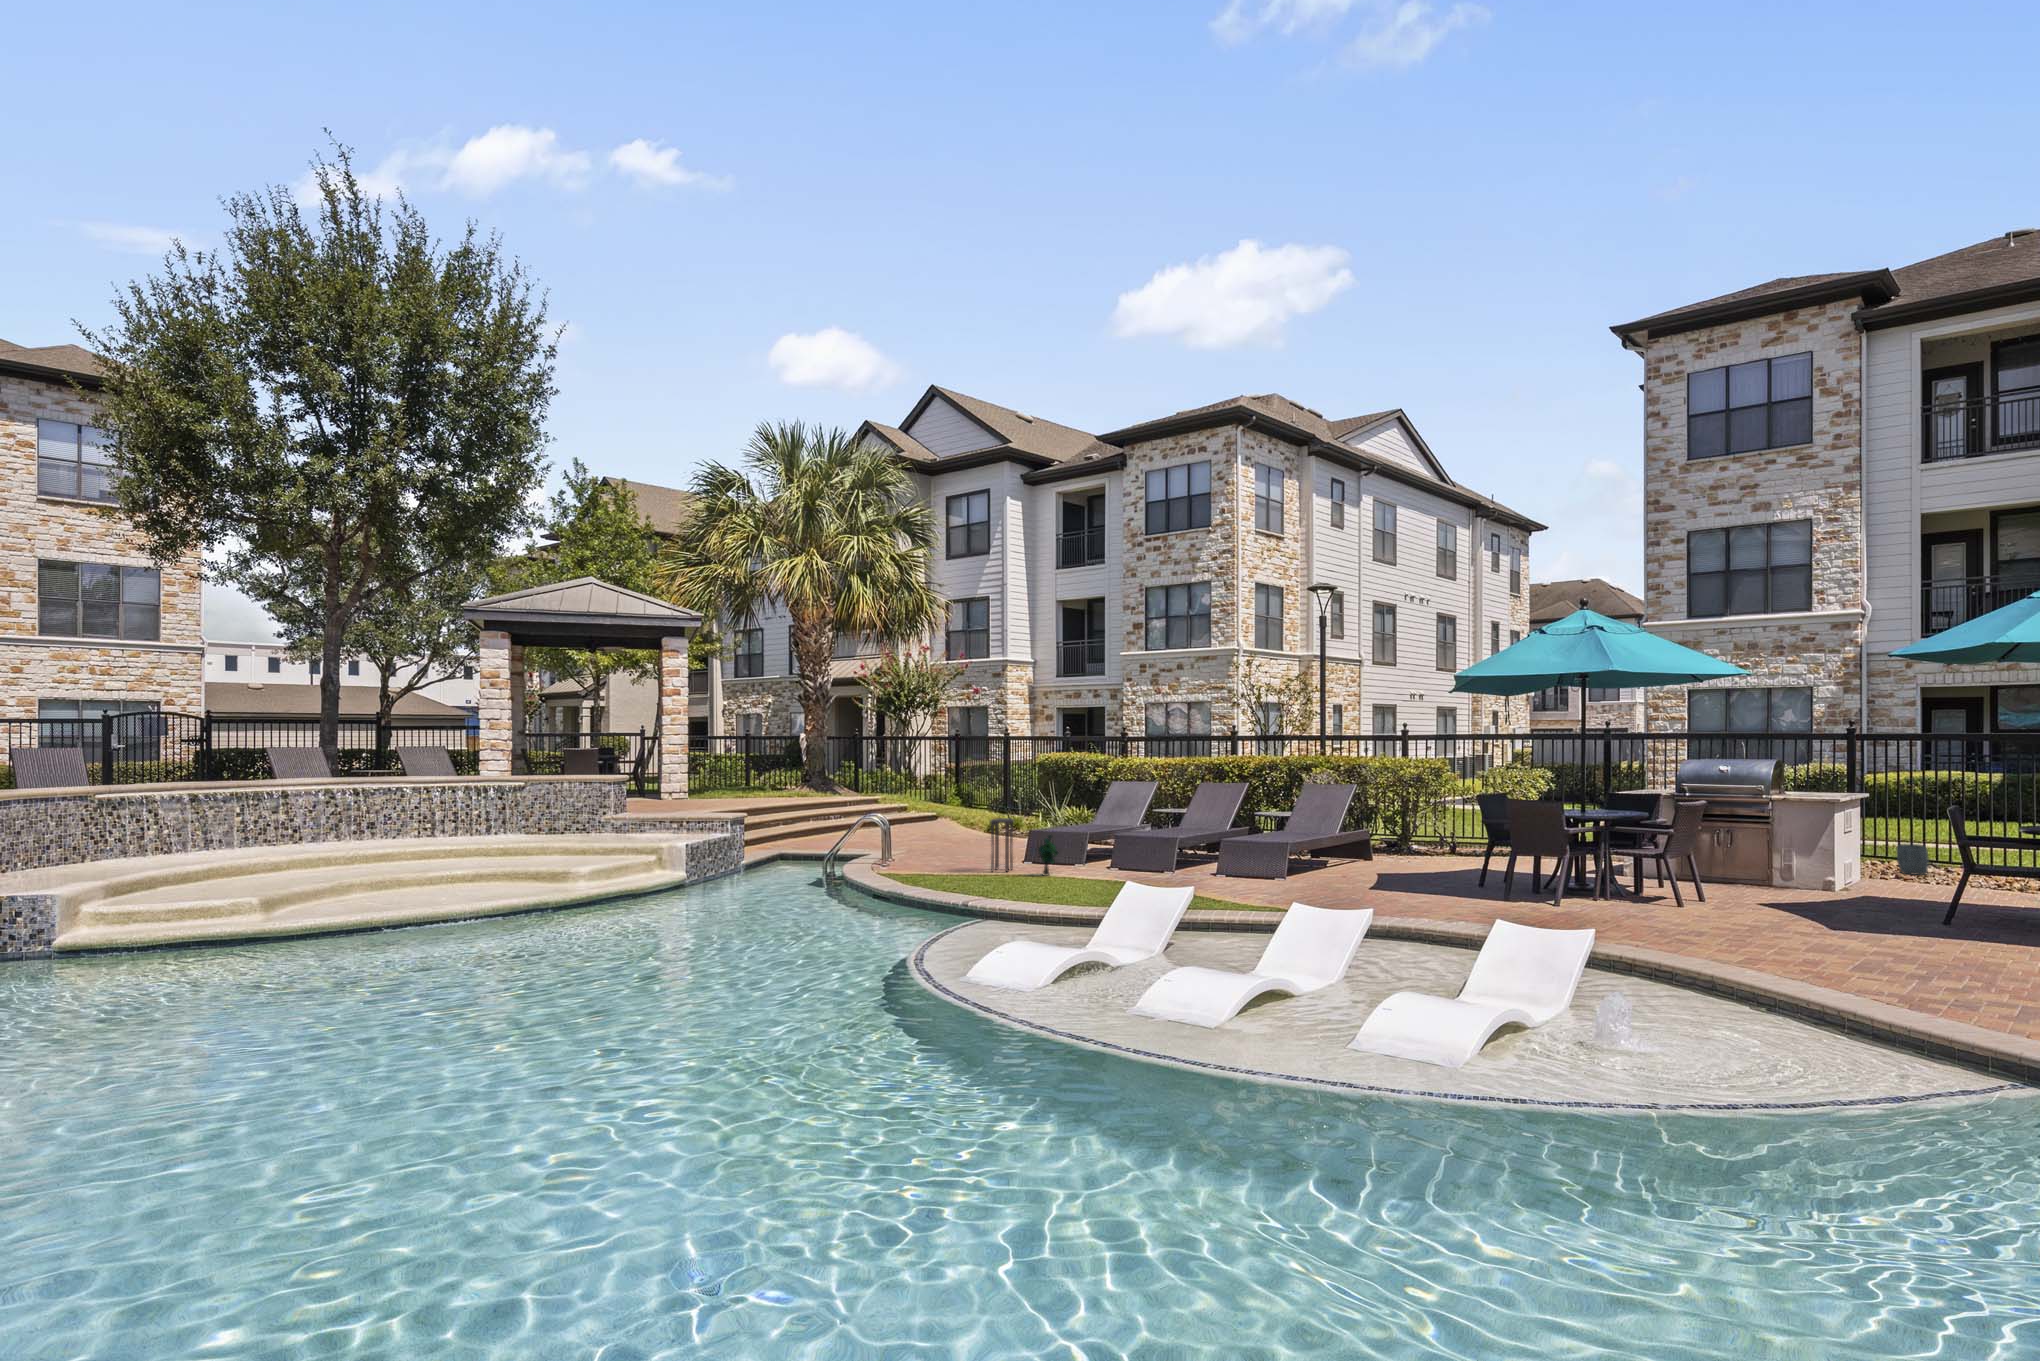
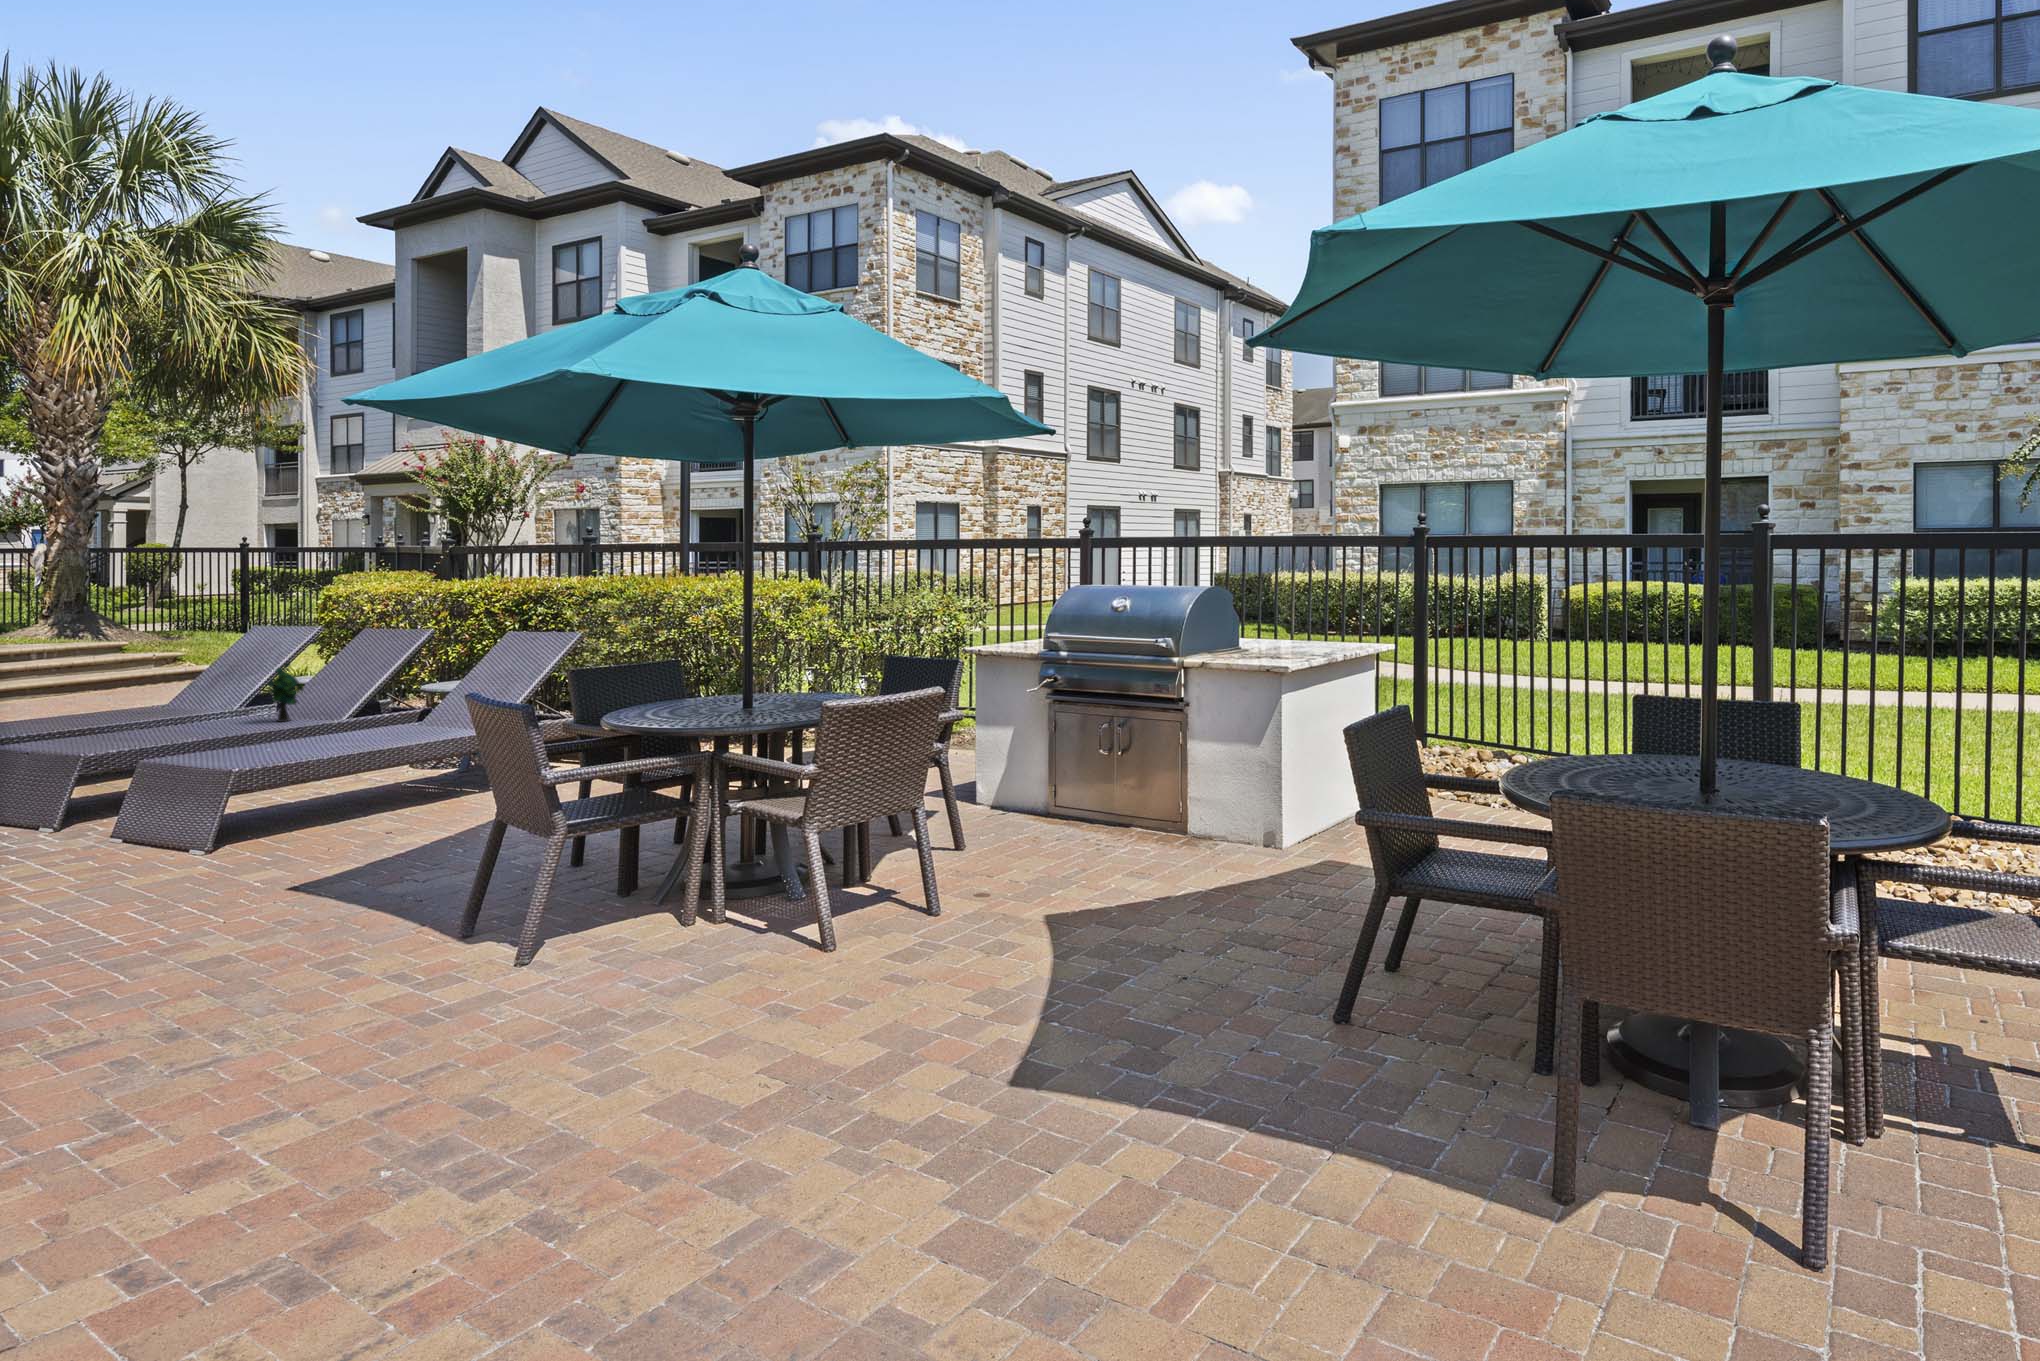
stool: present [990,818,1014,872] -> none [208,638,258,717]
woven basket: present [1897,844,1929,875] -> none [1486,669,1525,712]

